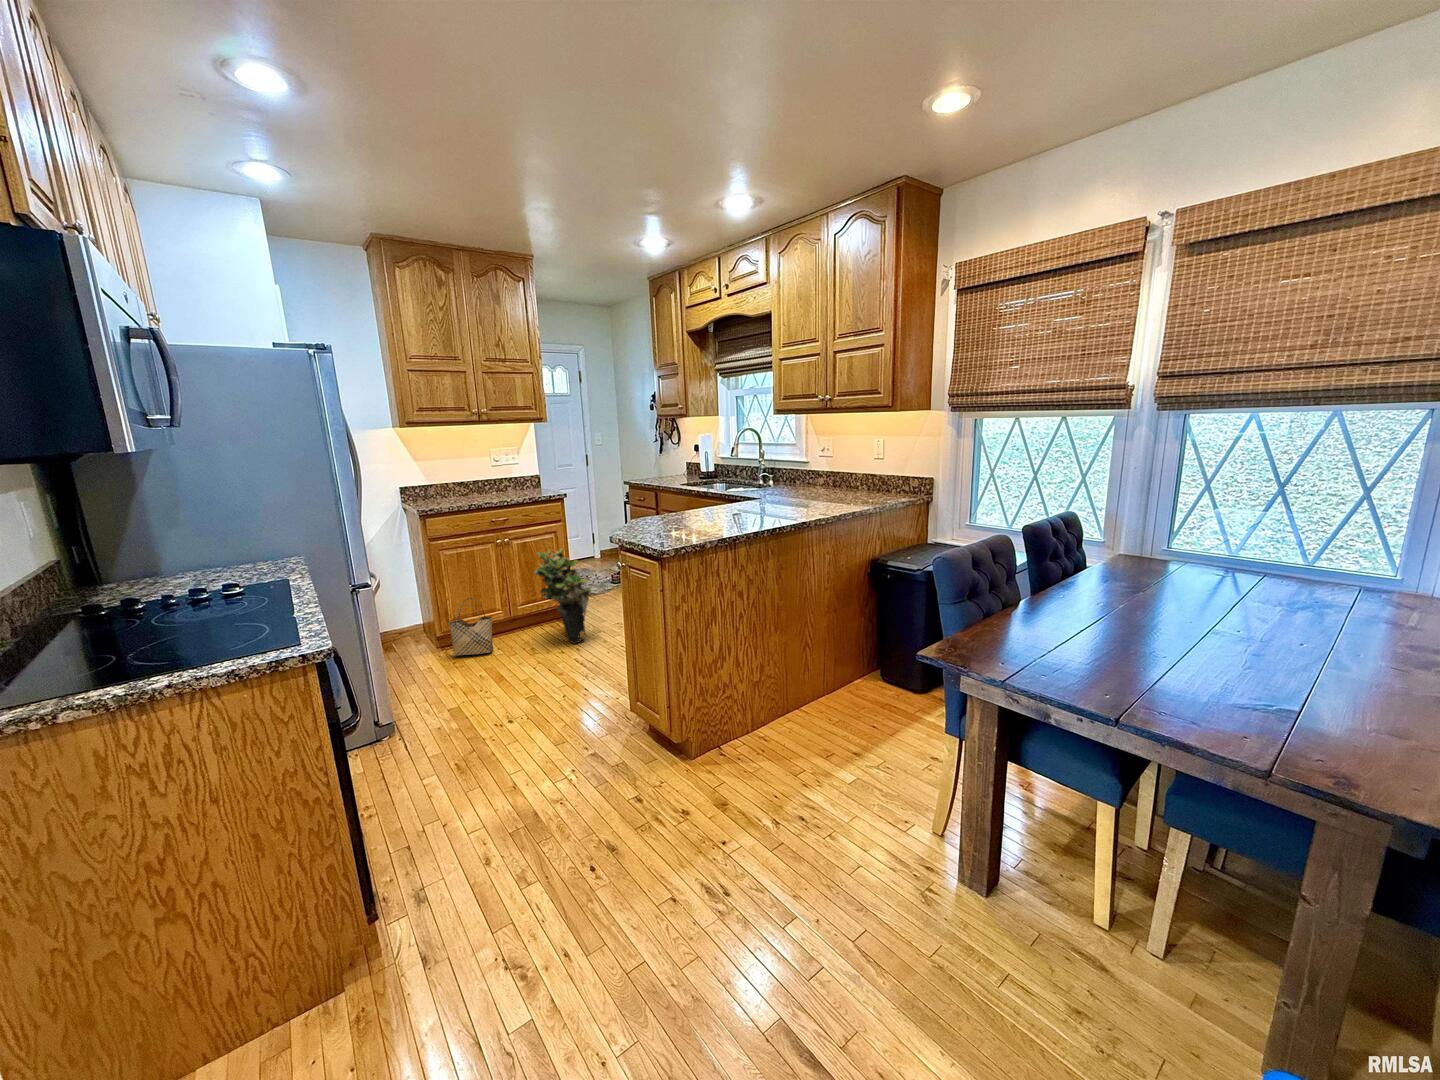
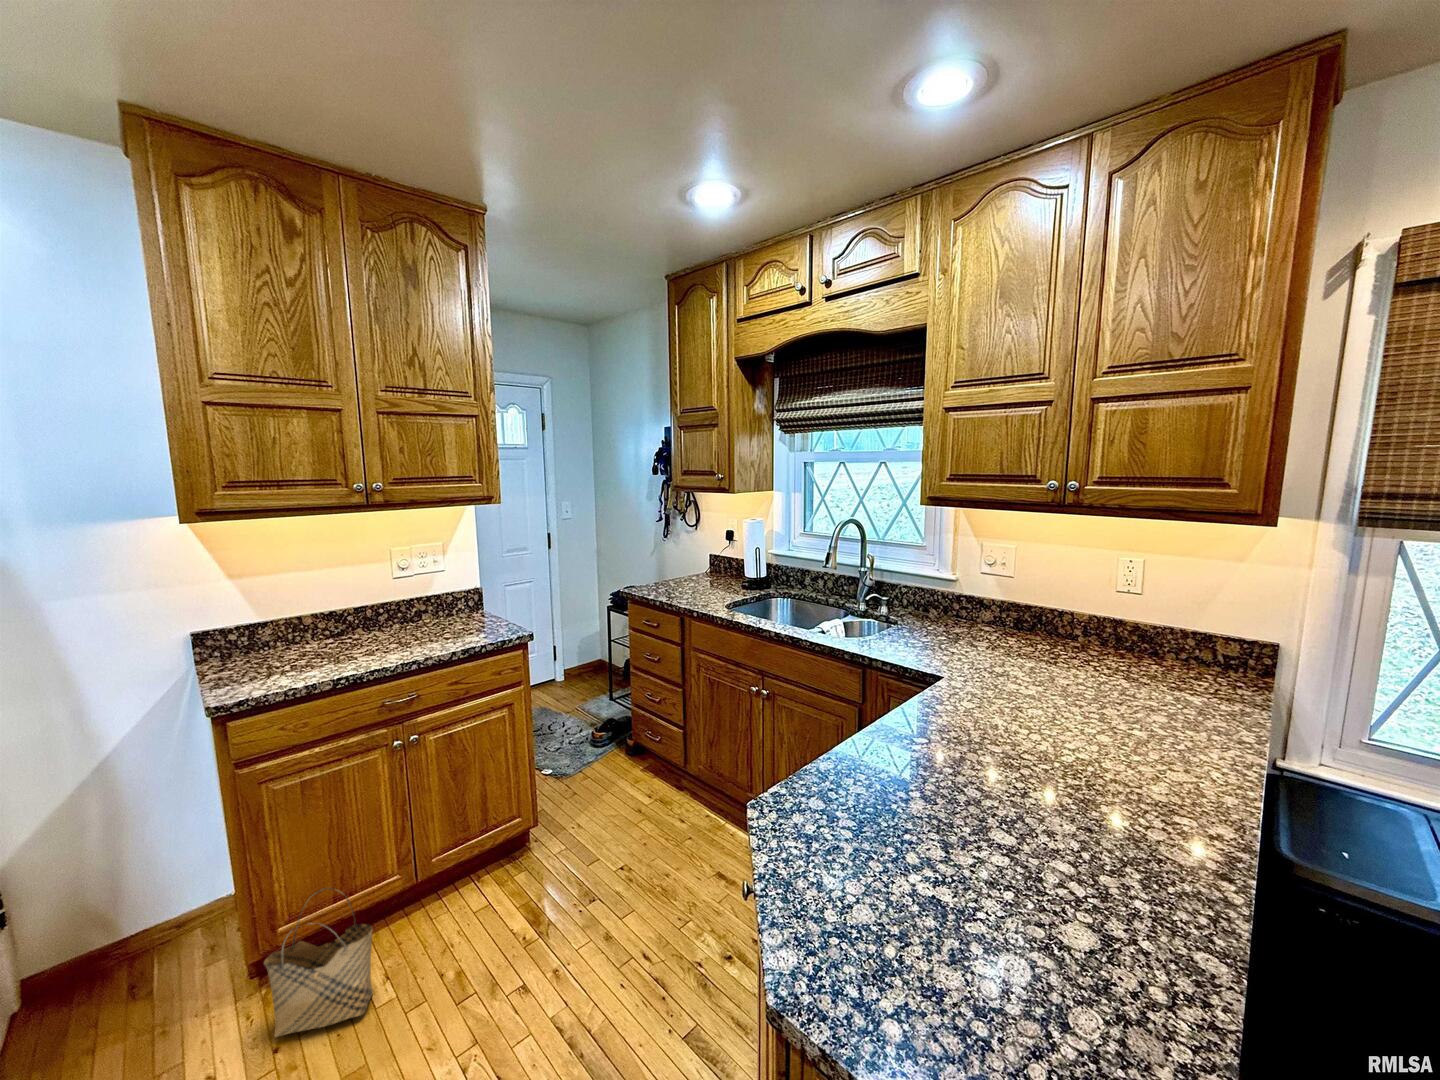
potted plant: present [534,549,591,644] -> none [468,747,585,958]

